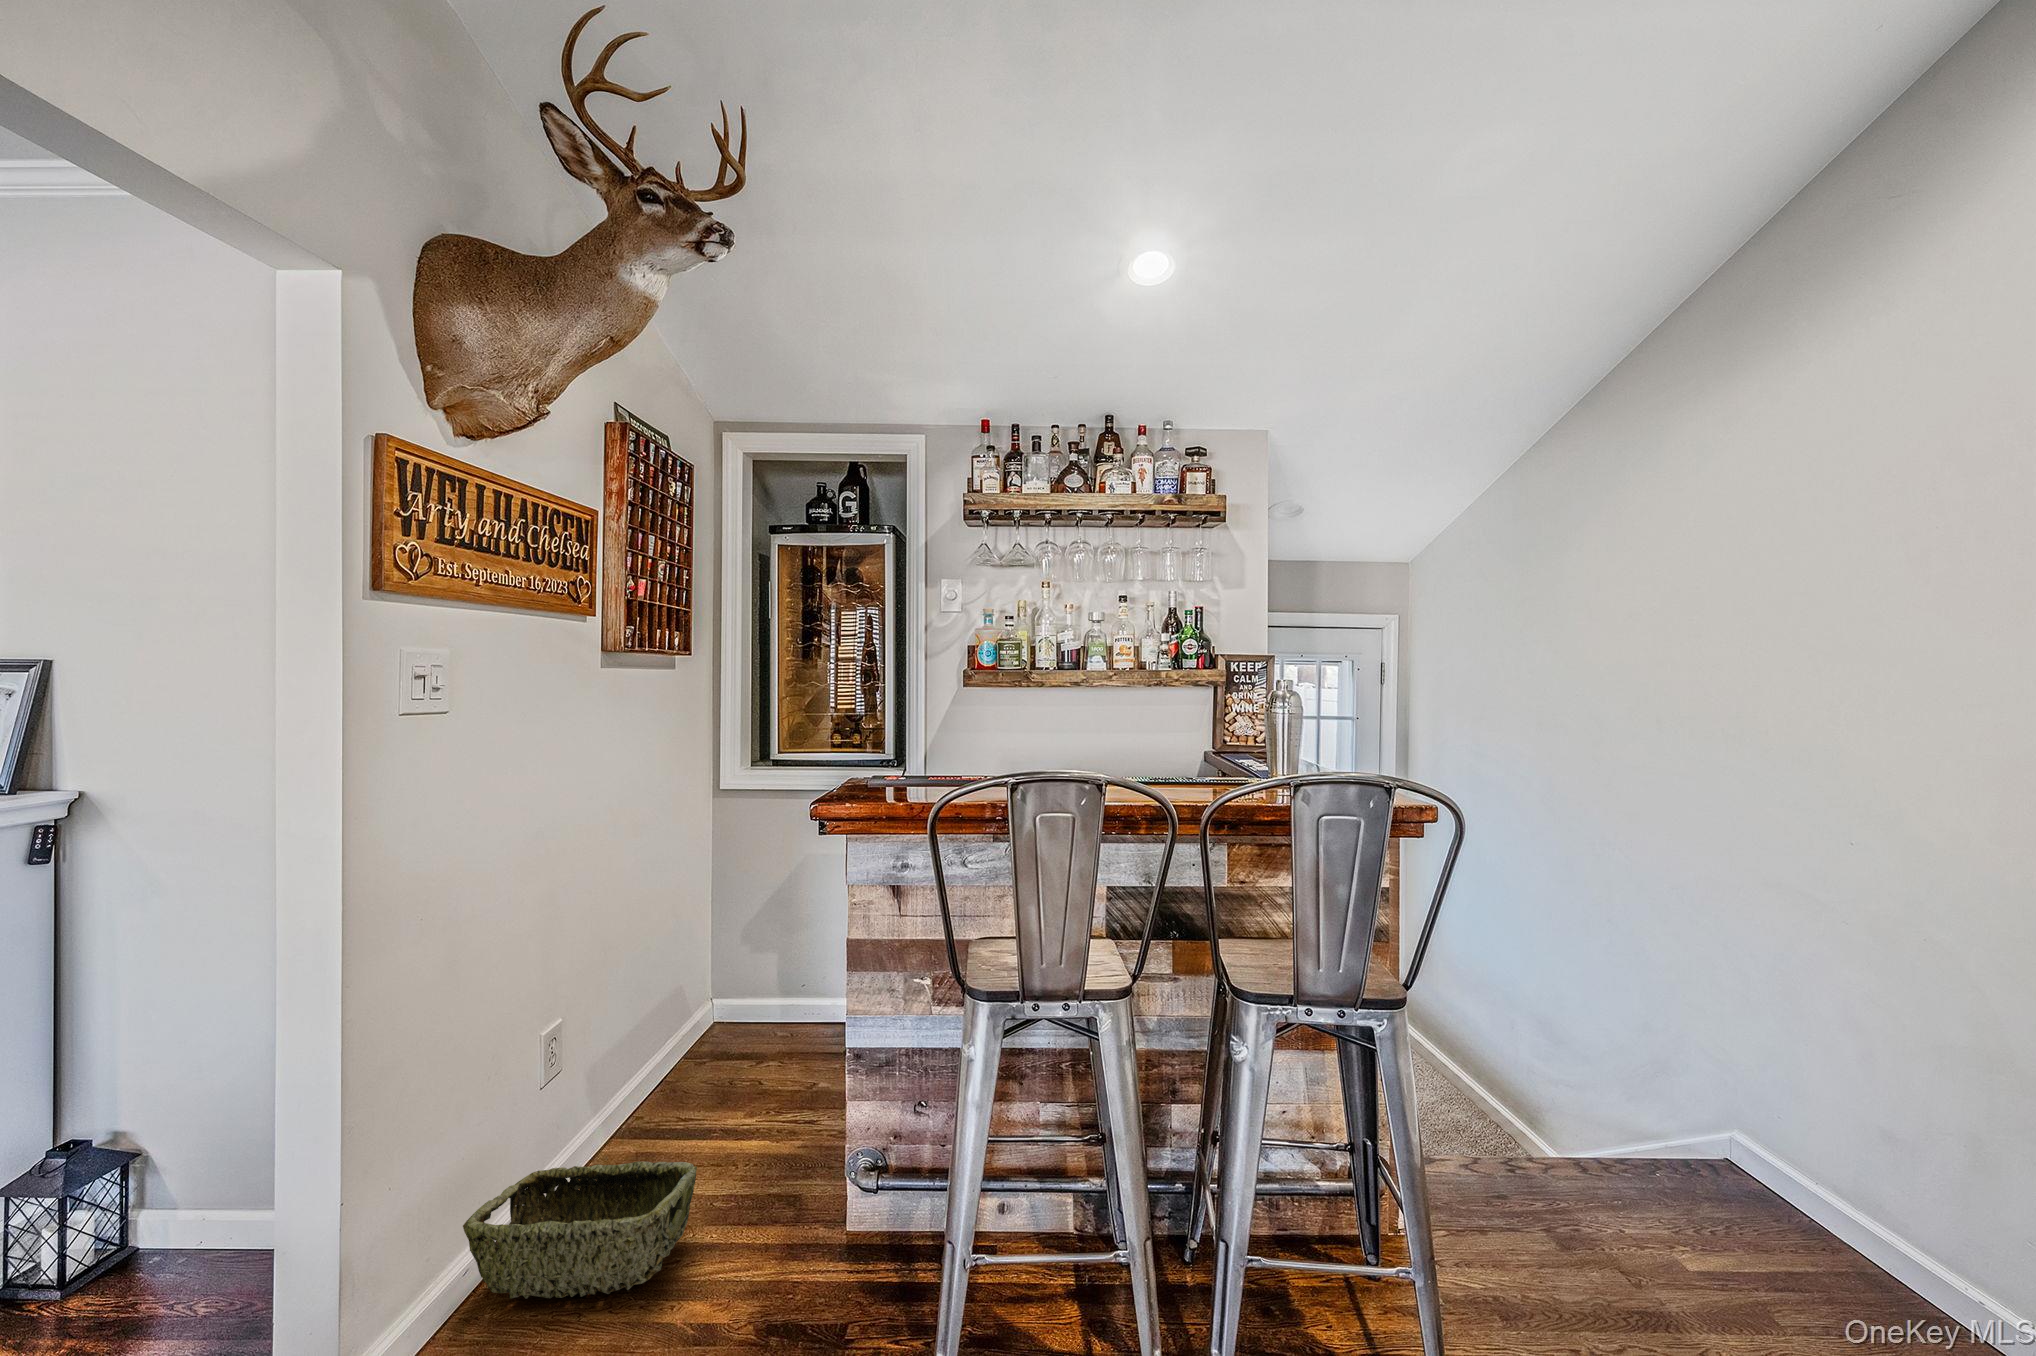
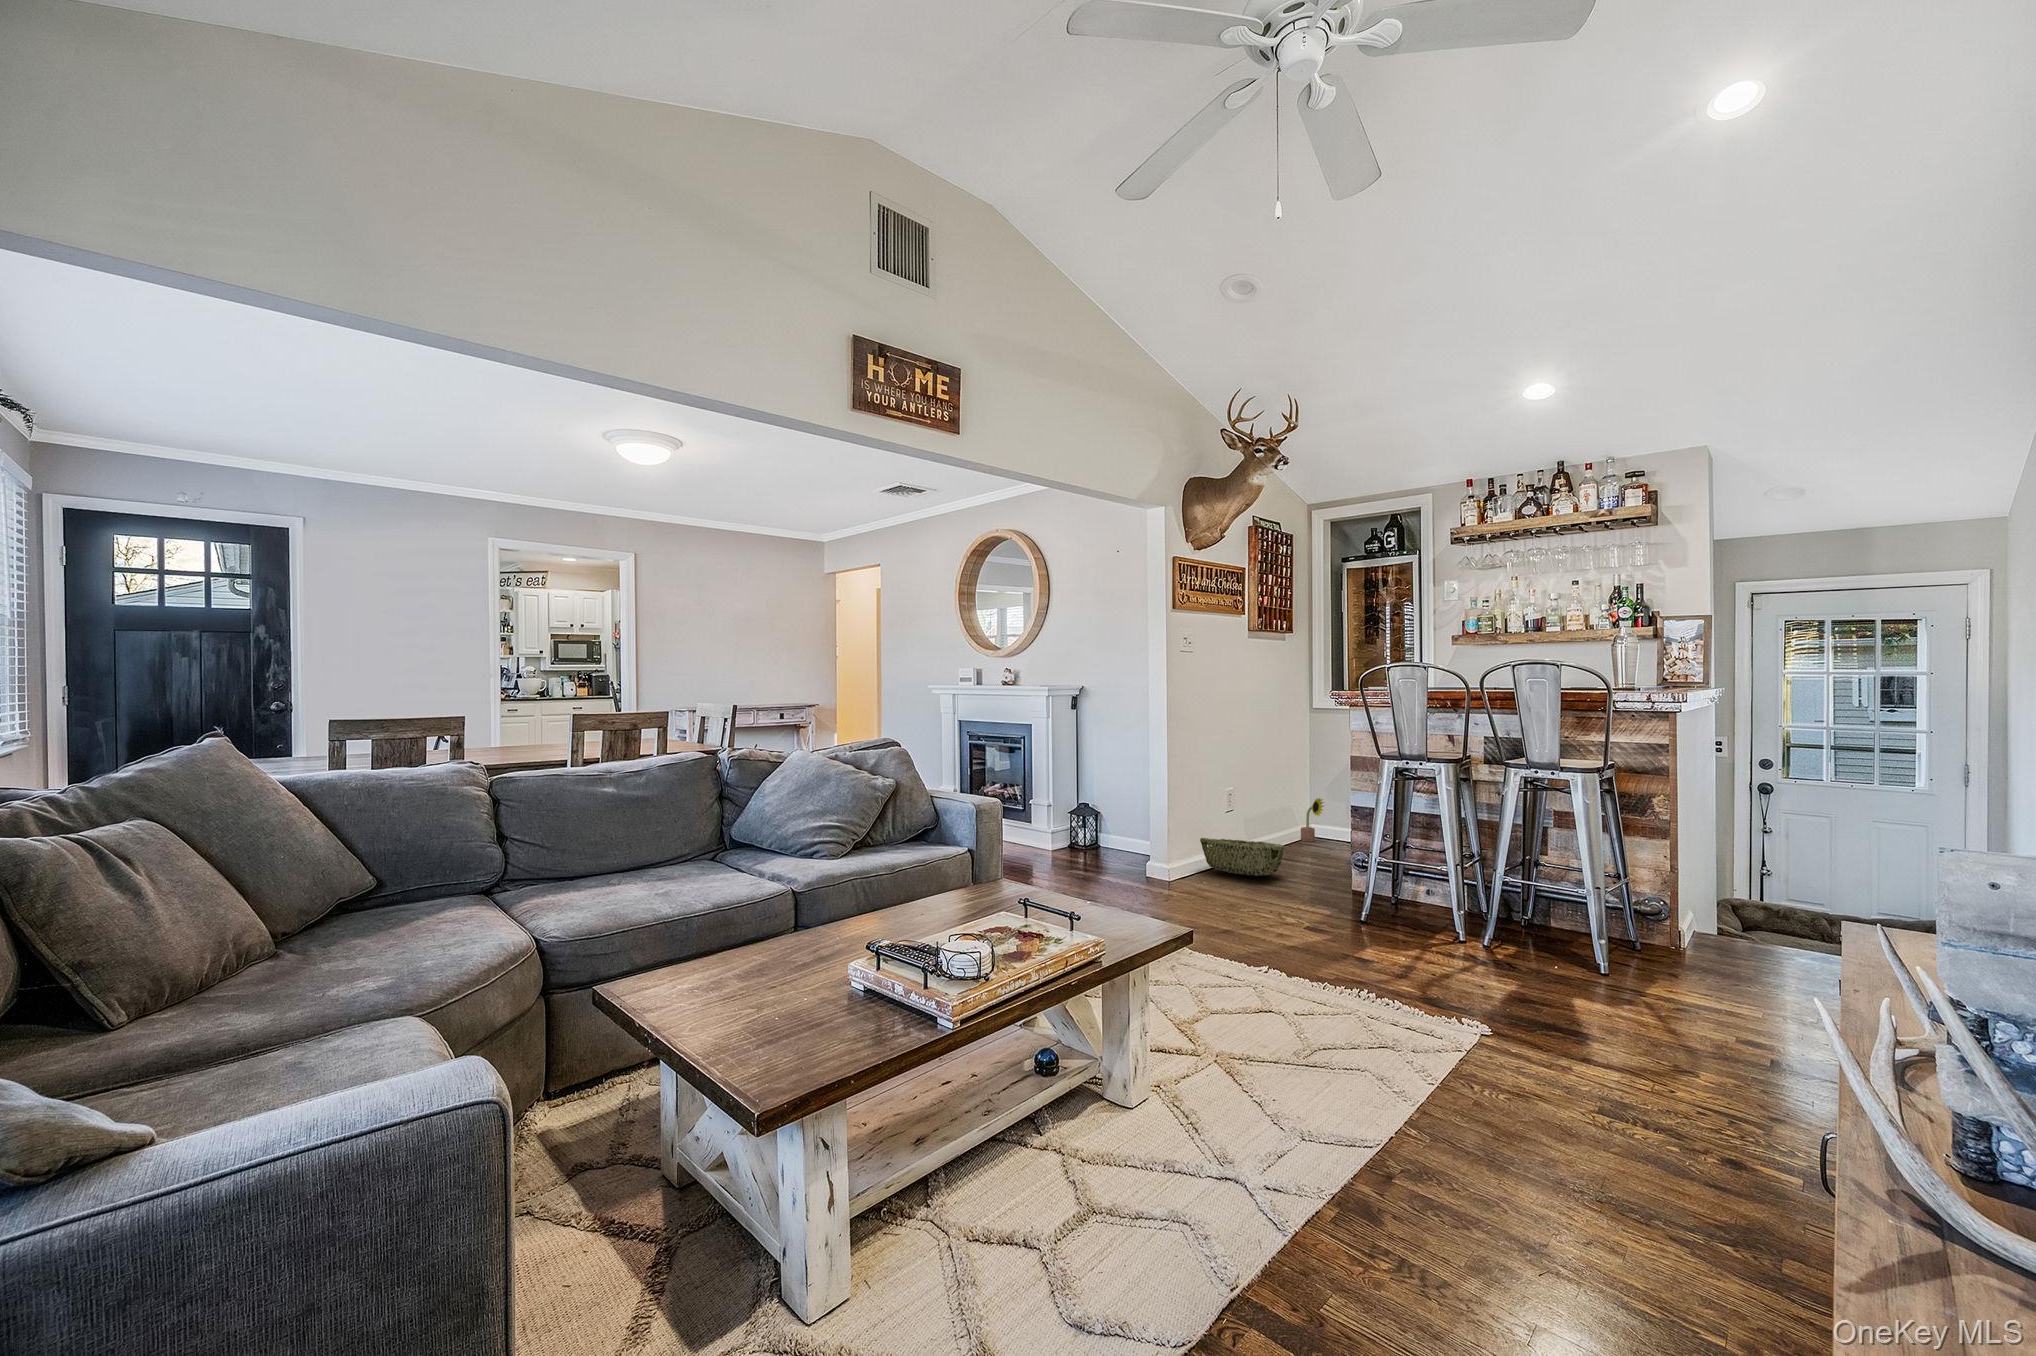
decorative plant: none [700,959,745,1048] -> present [1301,798,1324,842]

